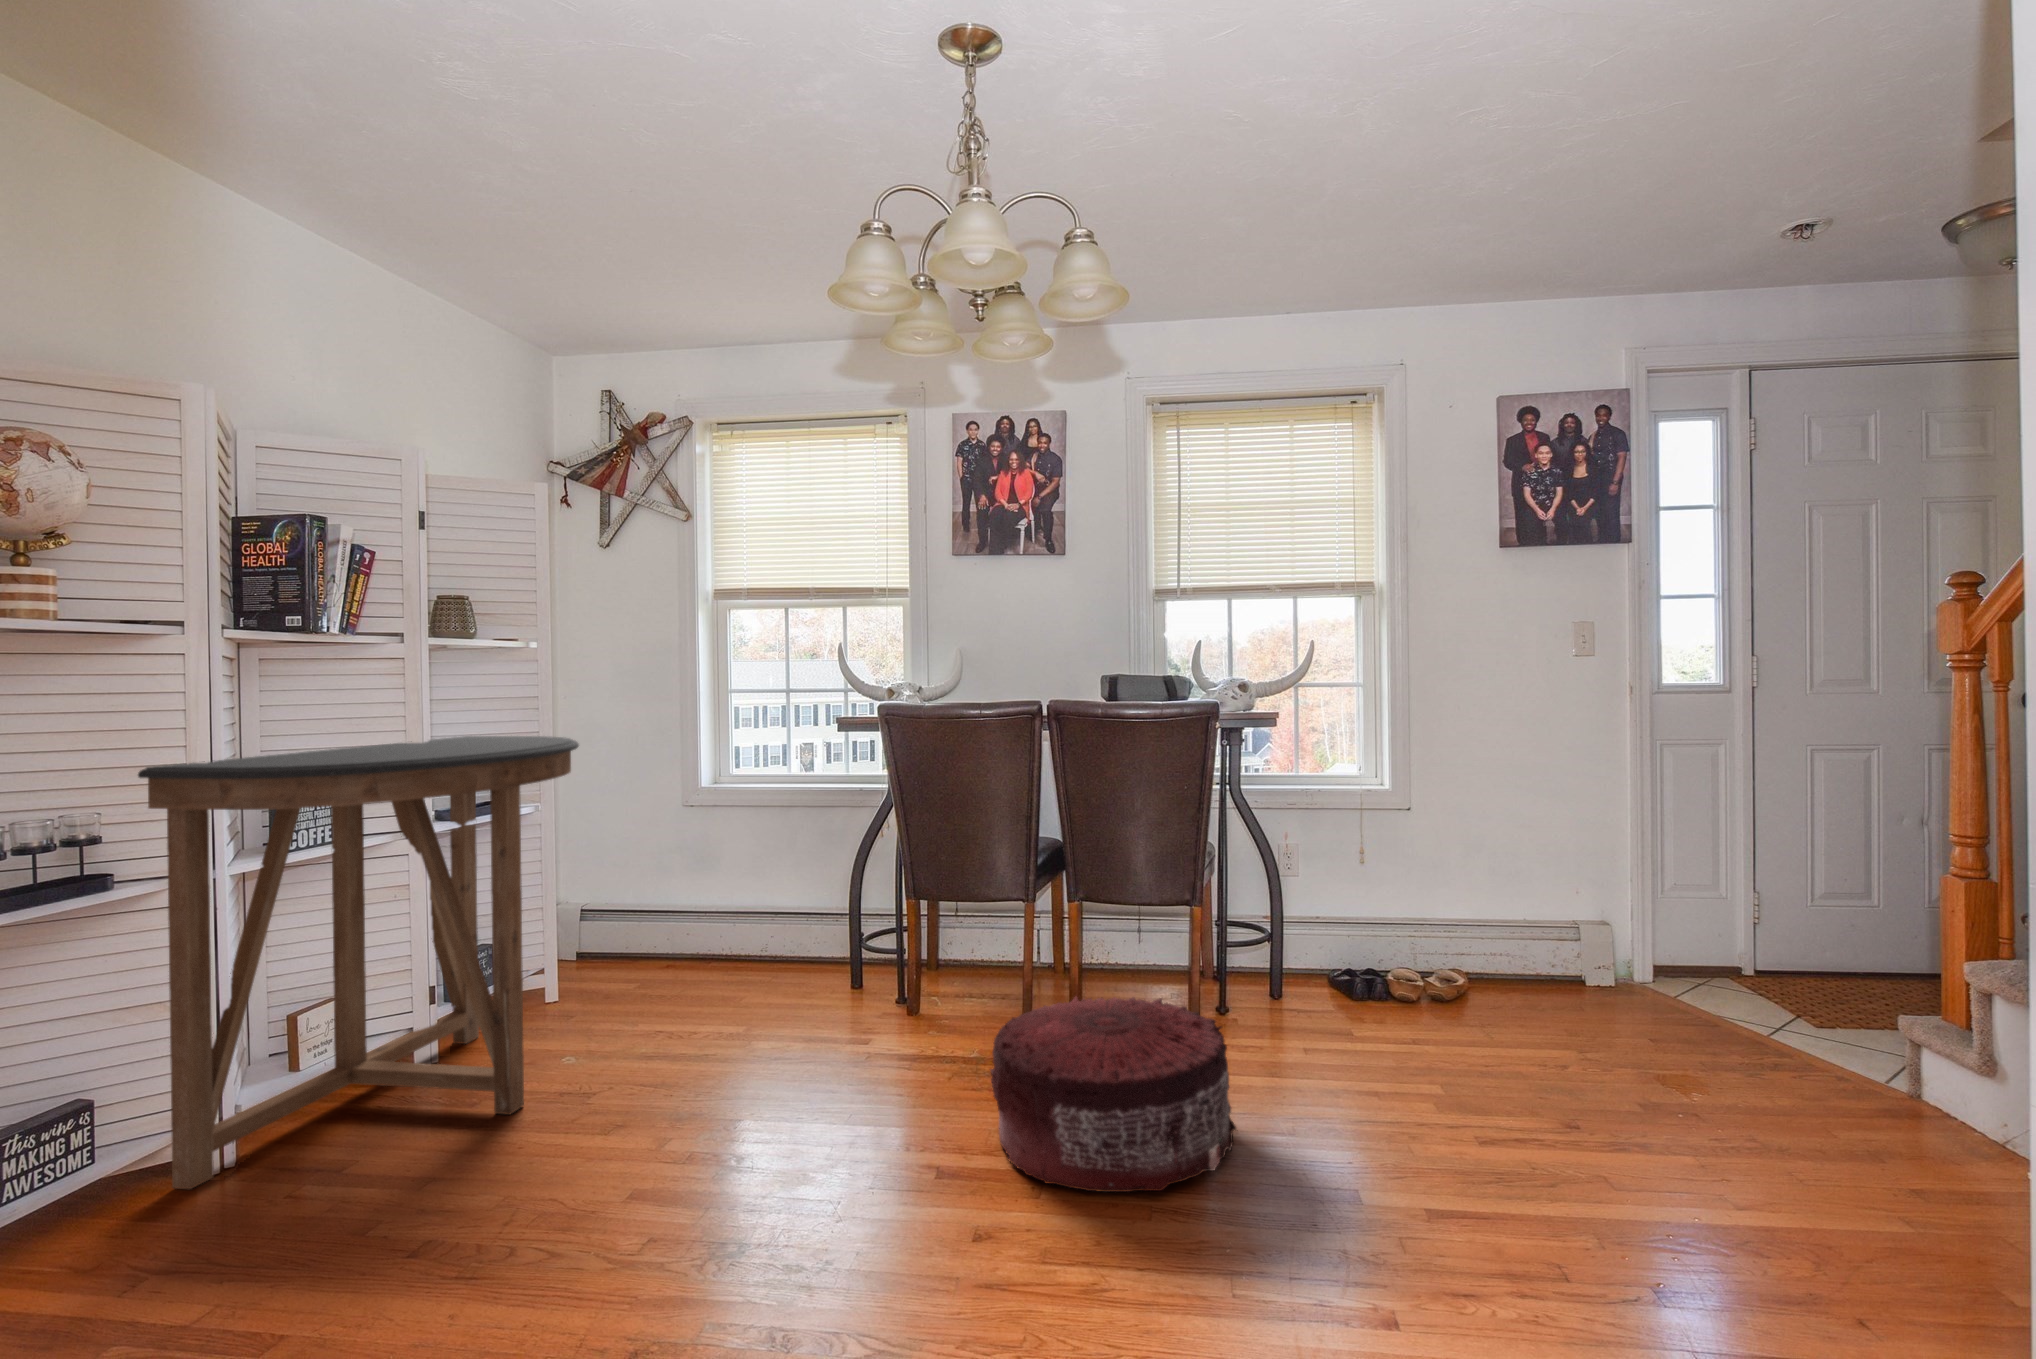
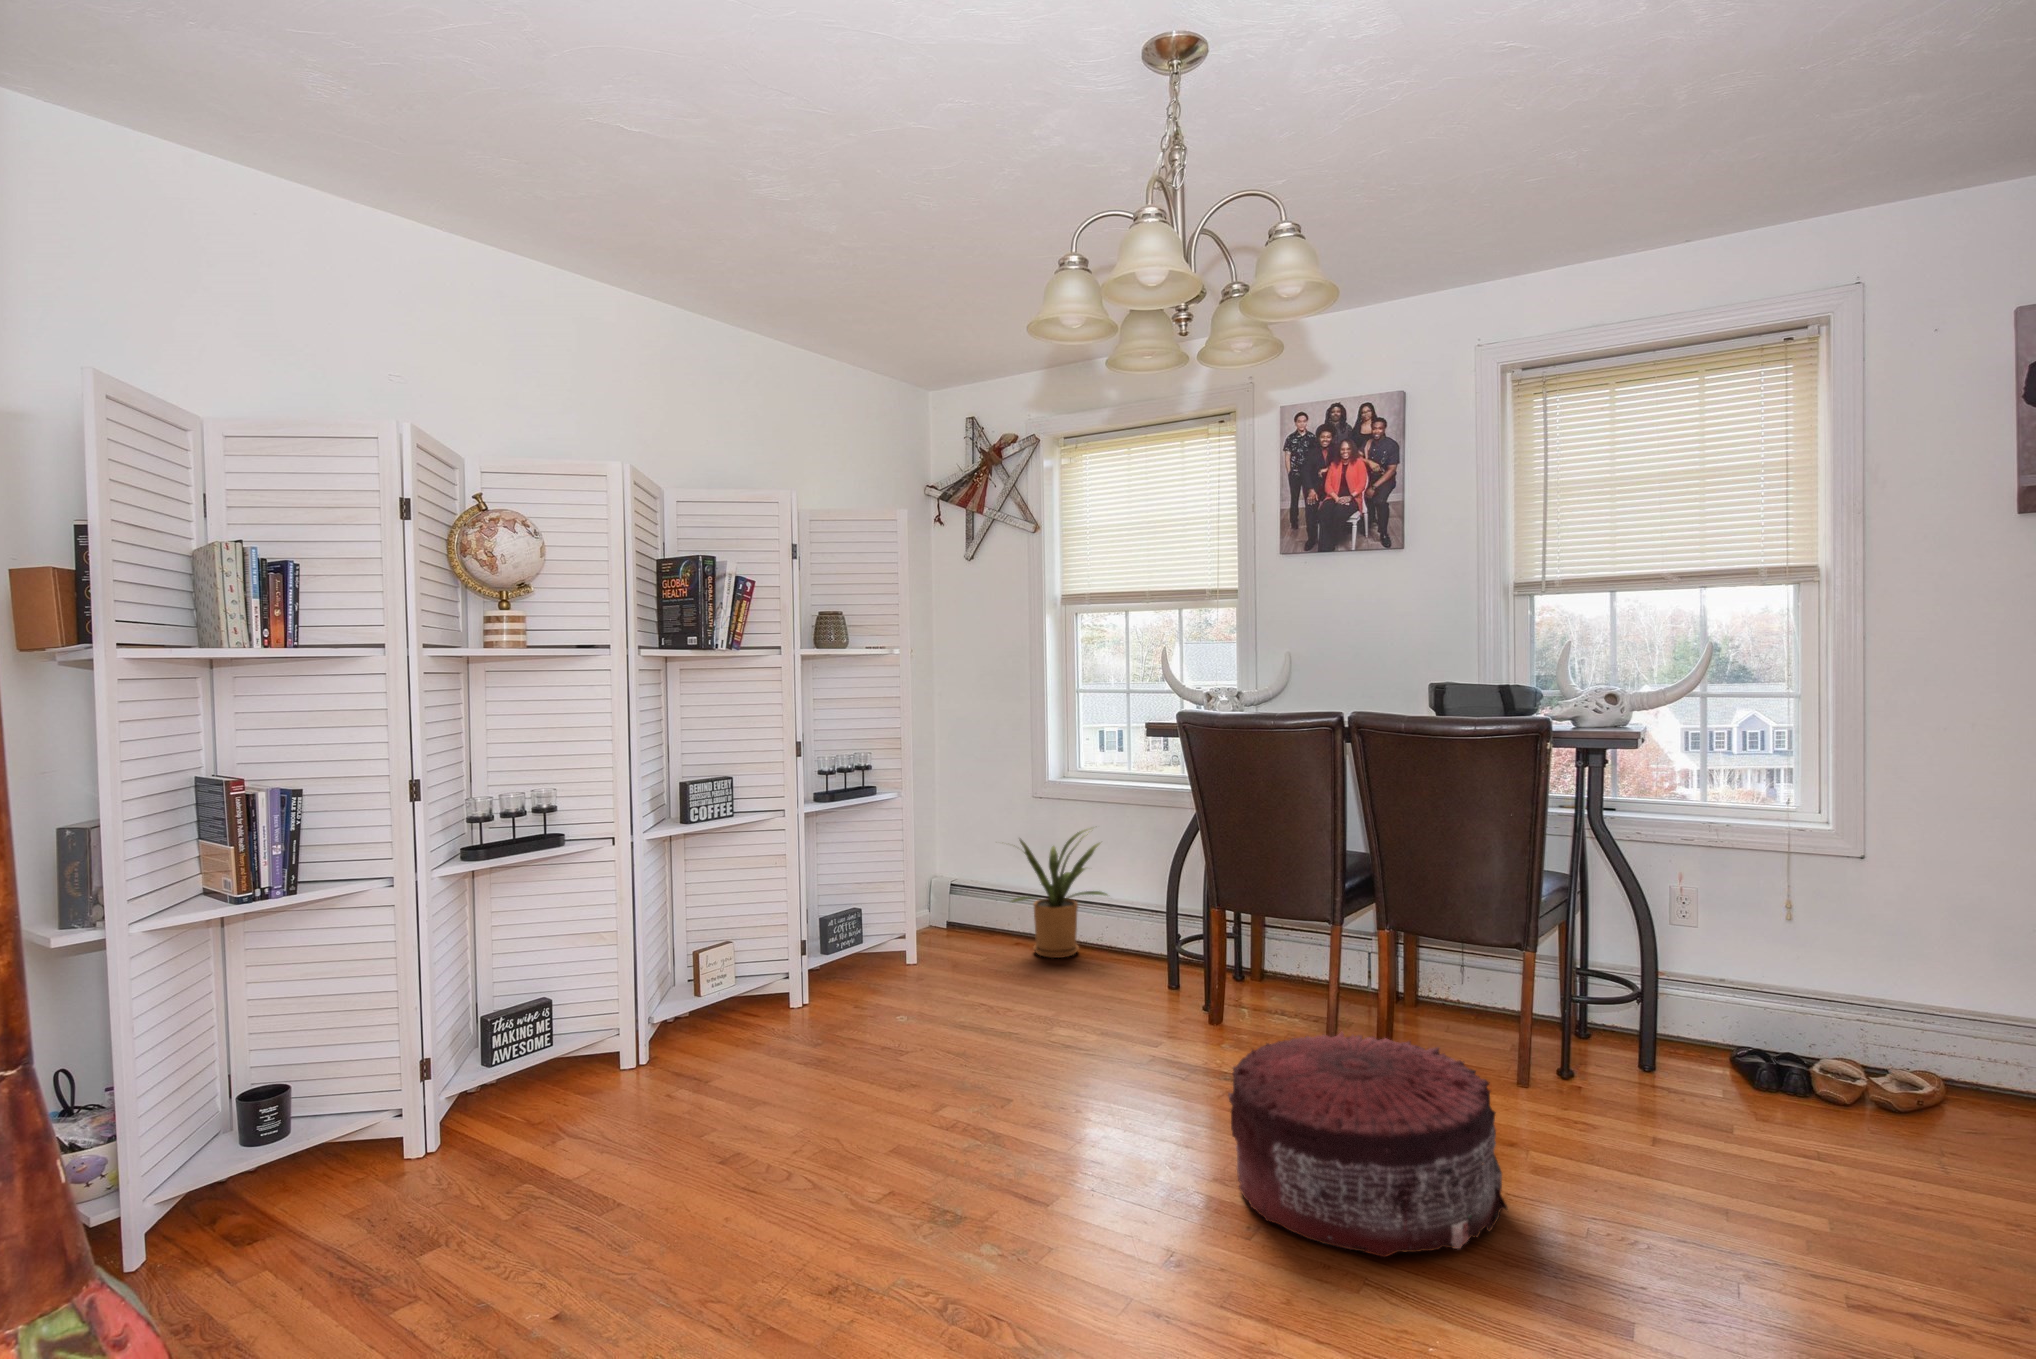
console table: present [138,736,579,1189] -> none [577,731,910,1078]
house plant: none [644,831,781,975] -> present [1011,829,1107,958]

